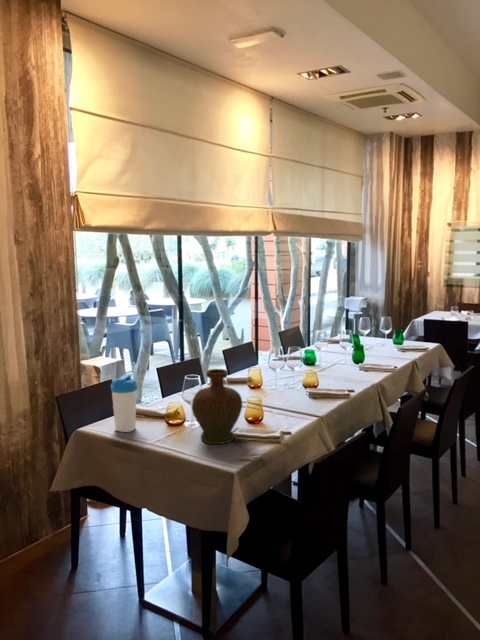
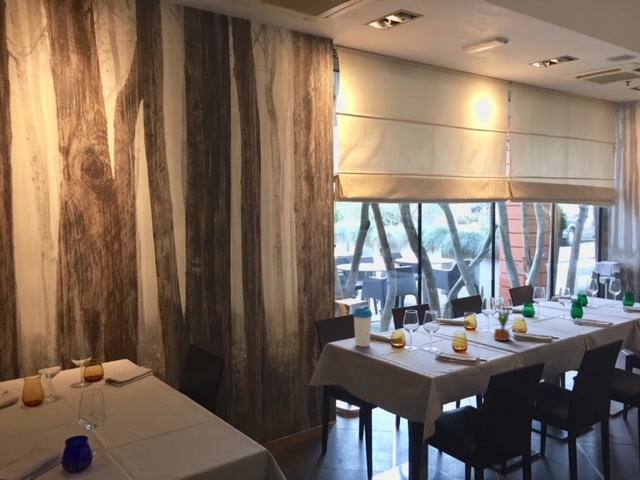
potted flower: none [284,352,306,402] -> present [494,300,510,341]
decorative vase: present [192,369,242,444] -> none [409,304,447,359]

